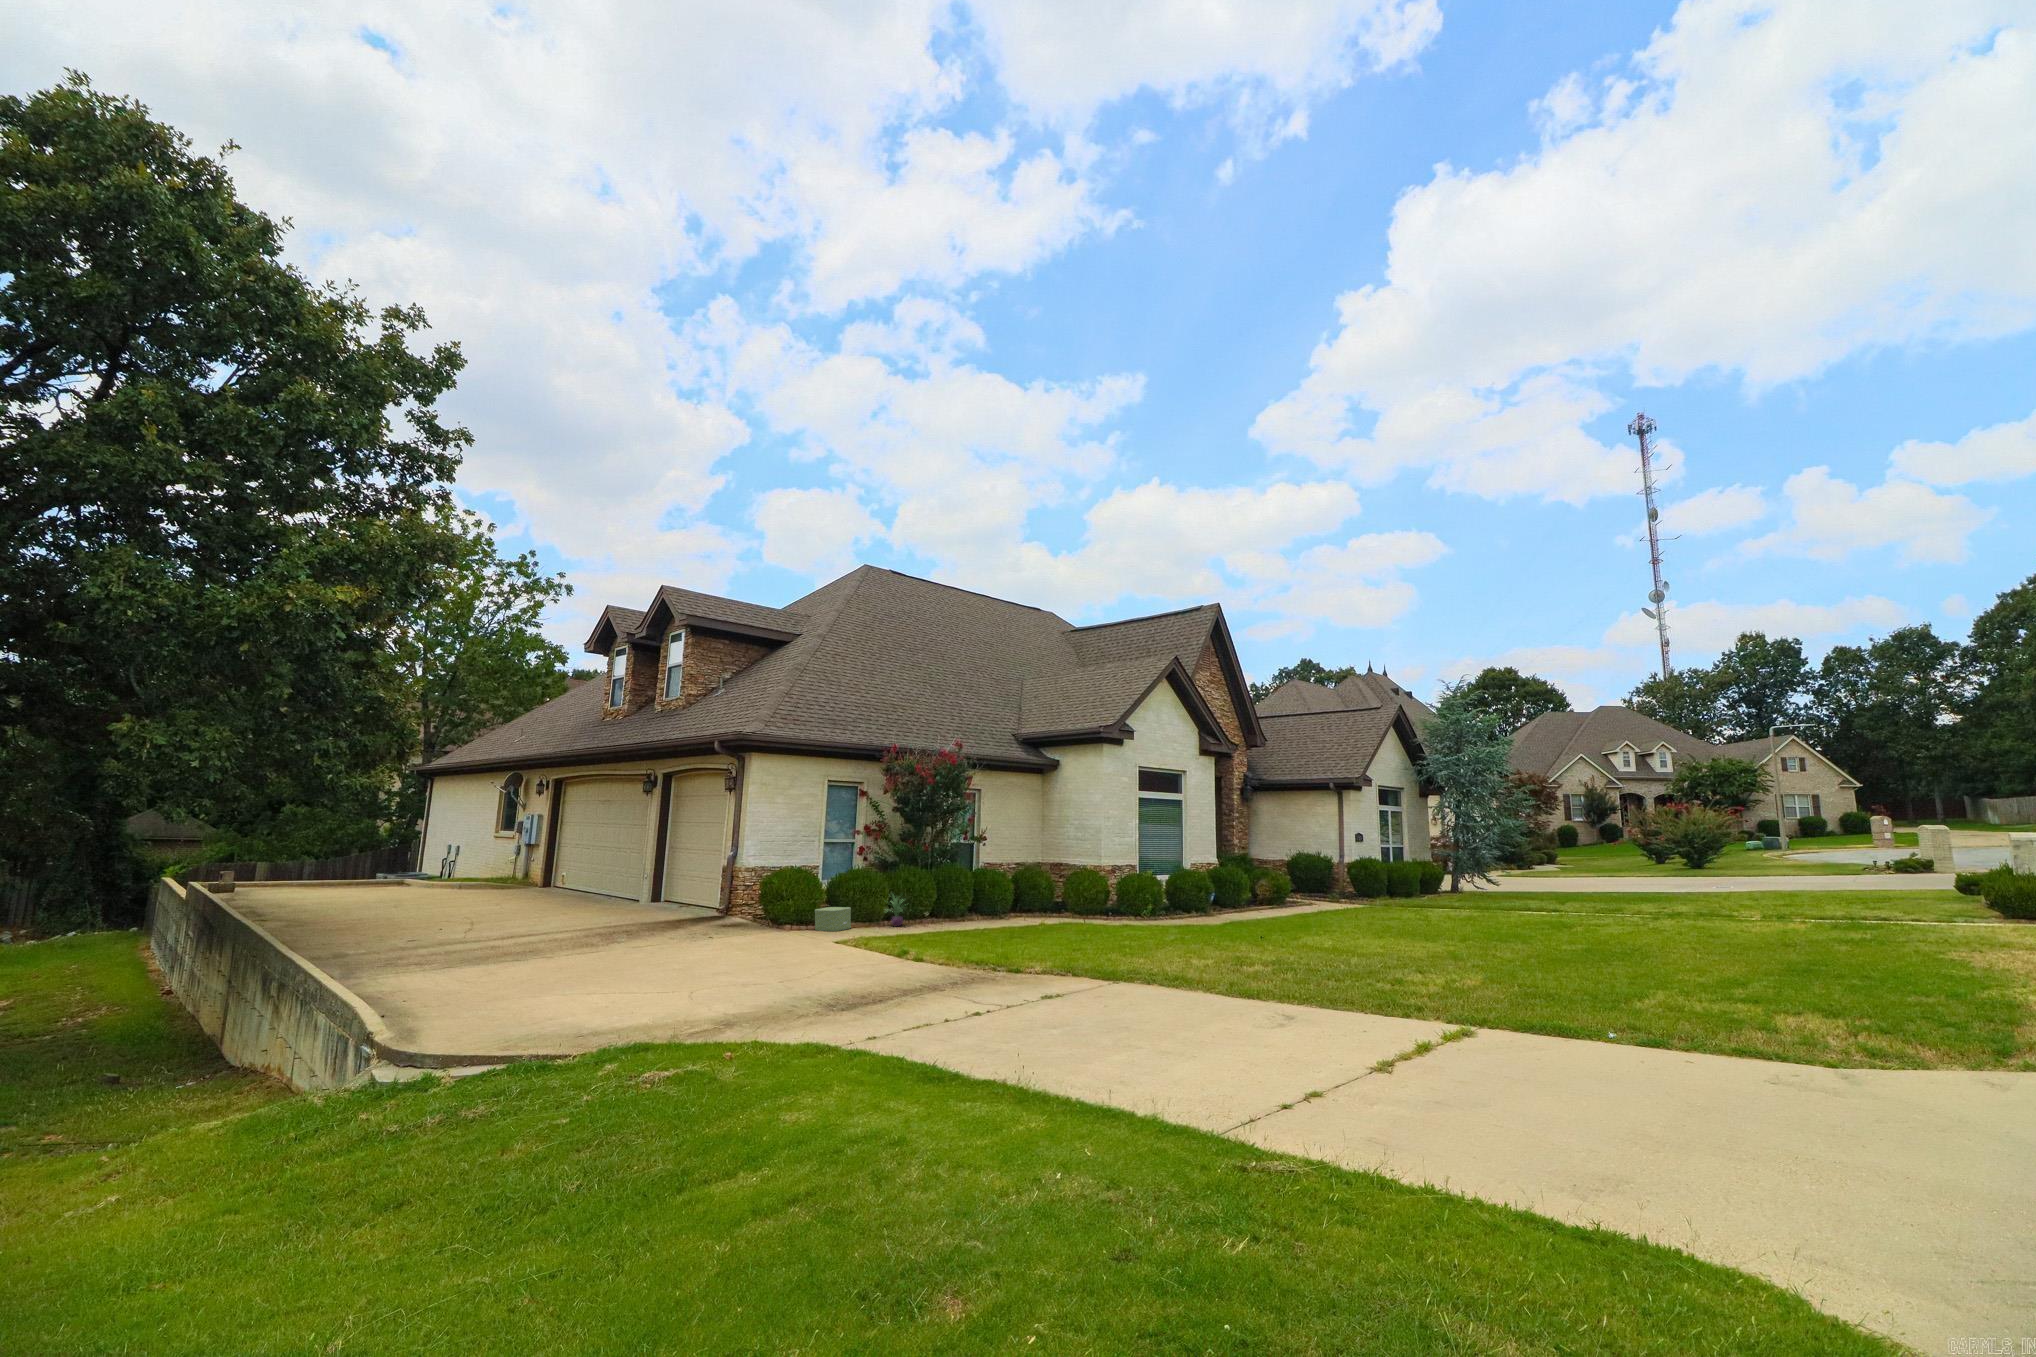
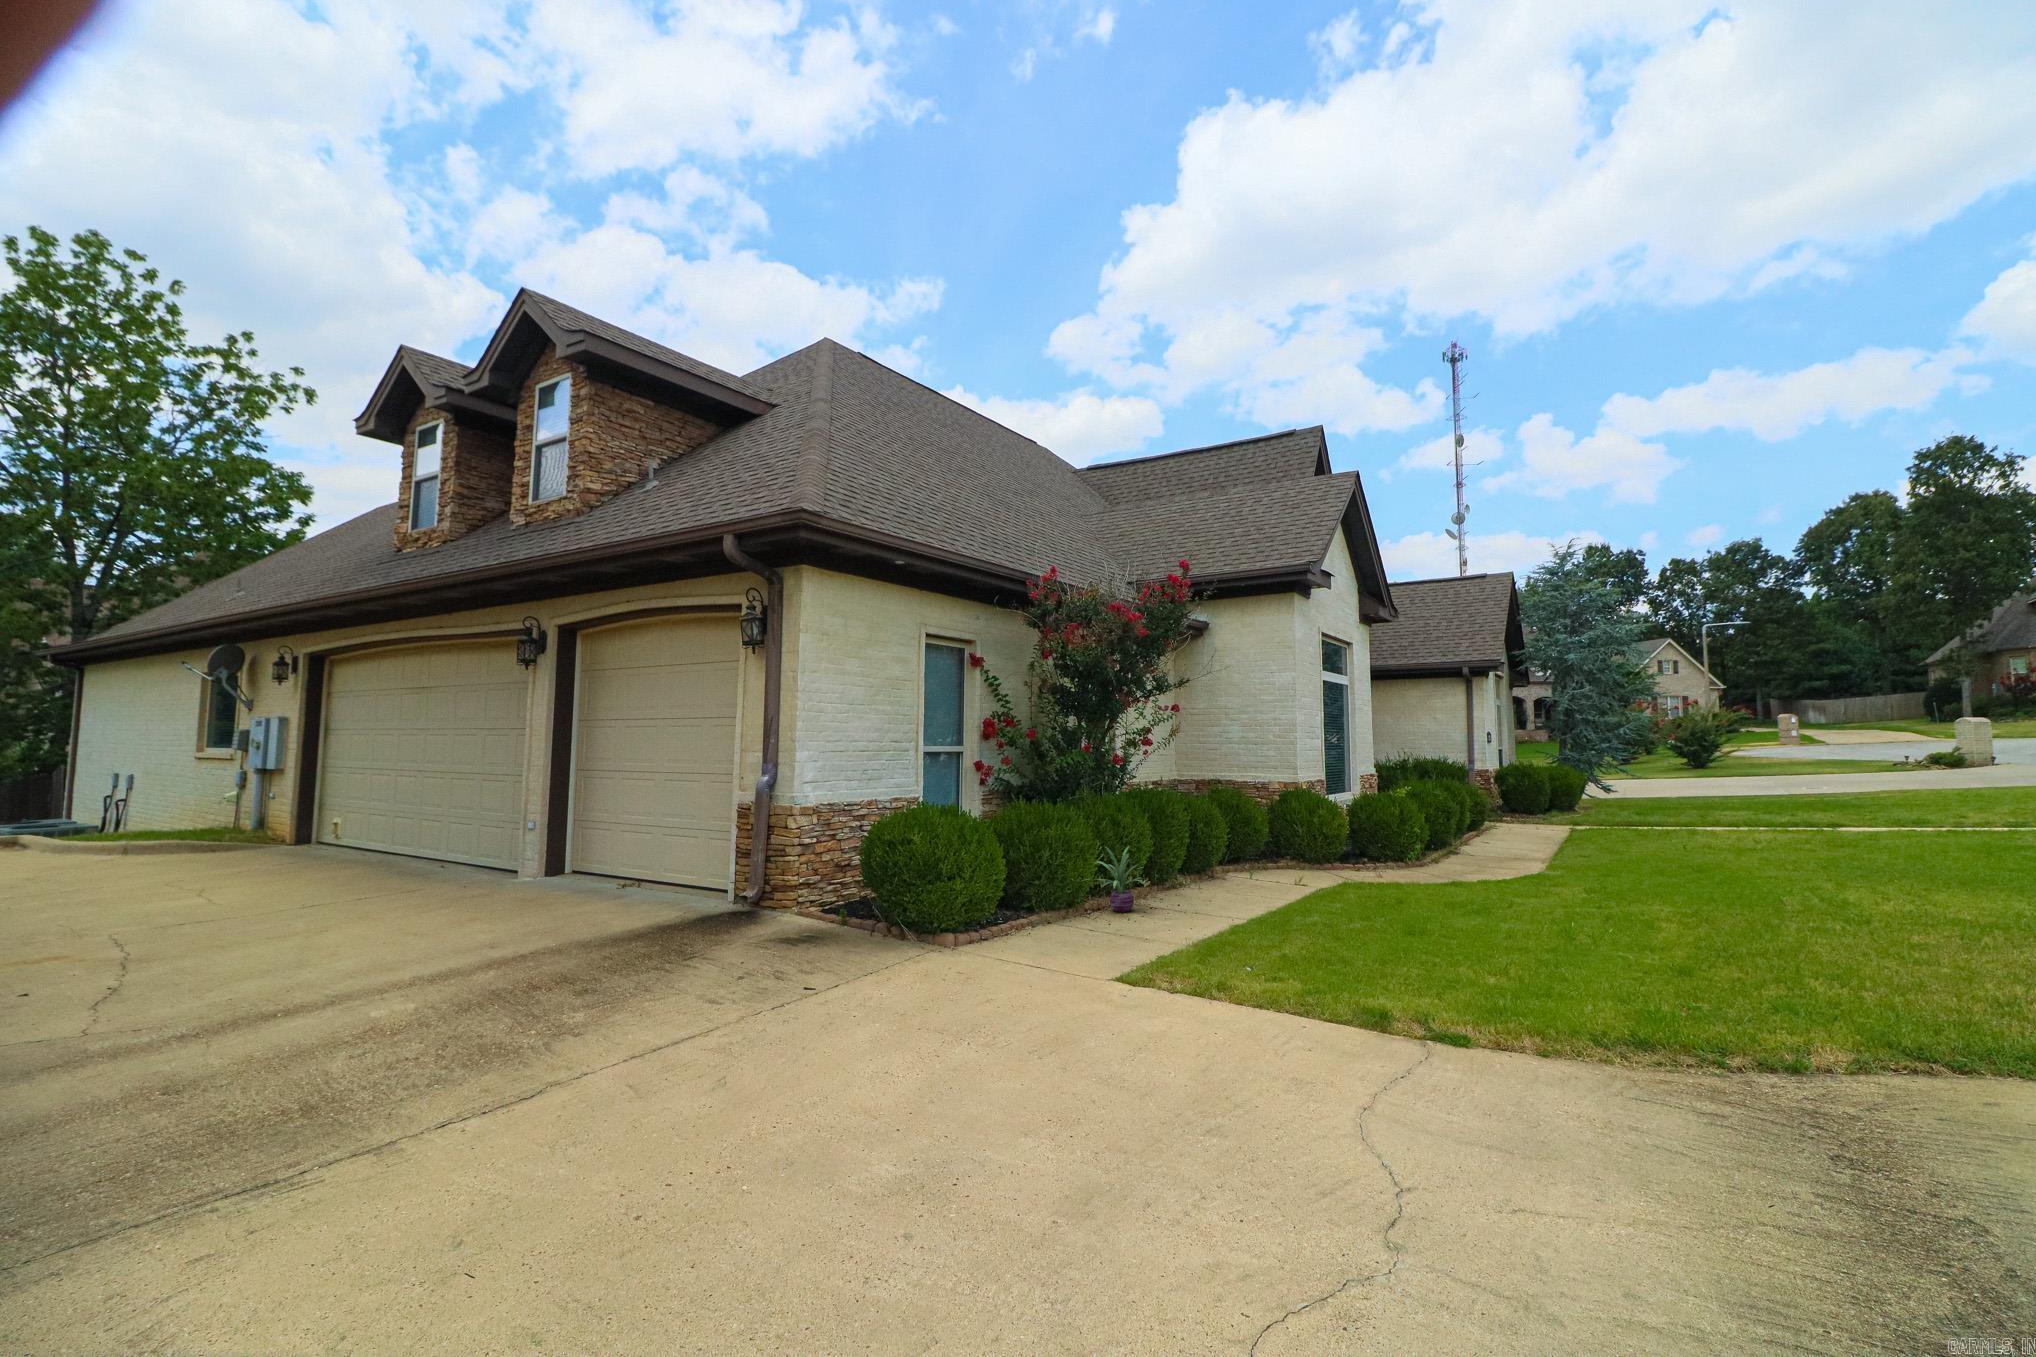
storage box: present [815,907,851,931] -> none [980,880,1049,935]

